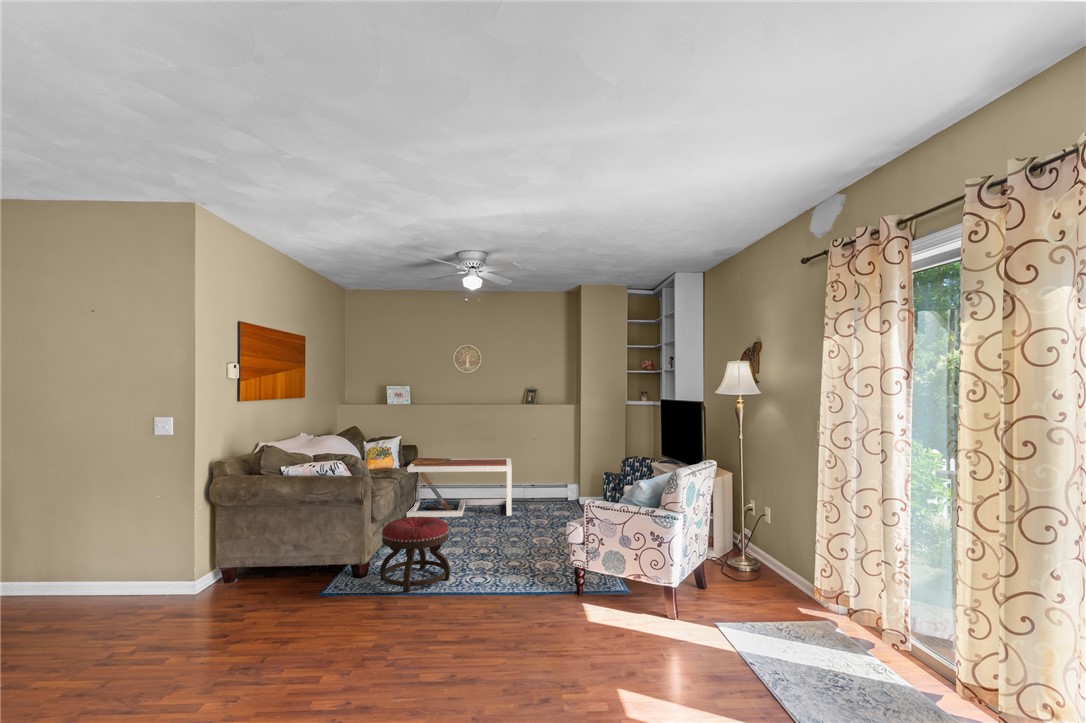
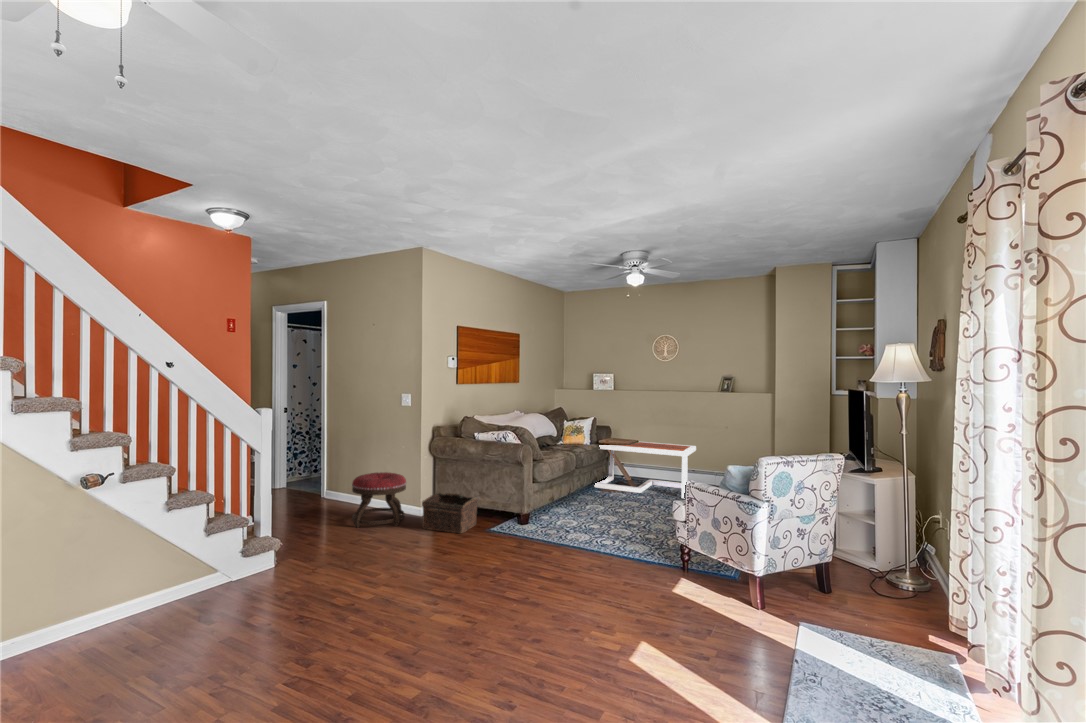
ottoman: present [380,516,450,592] -> present [352,472,406,527]
basket: none [222,557,303,617] -> present [422,493,478,533]

